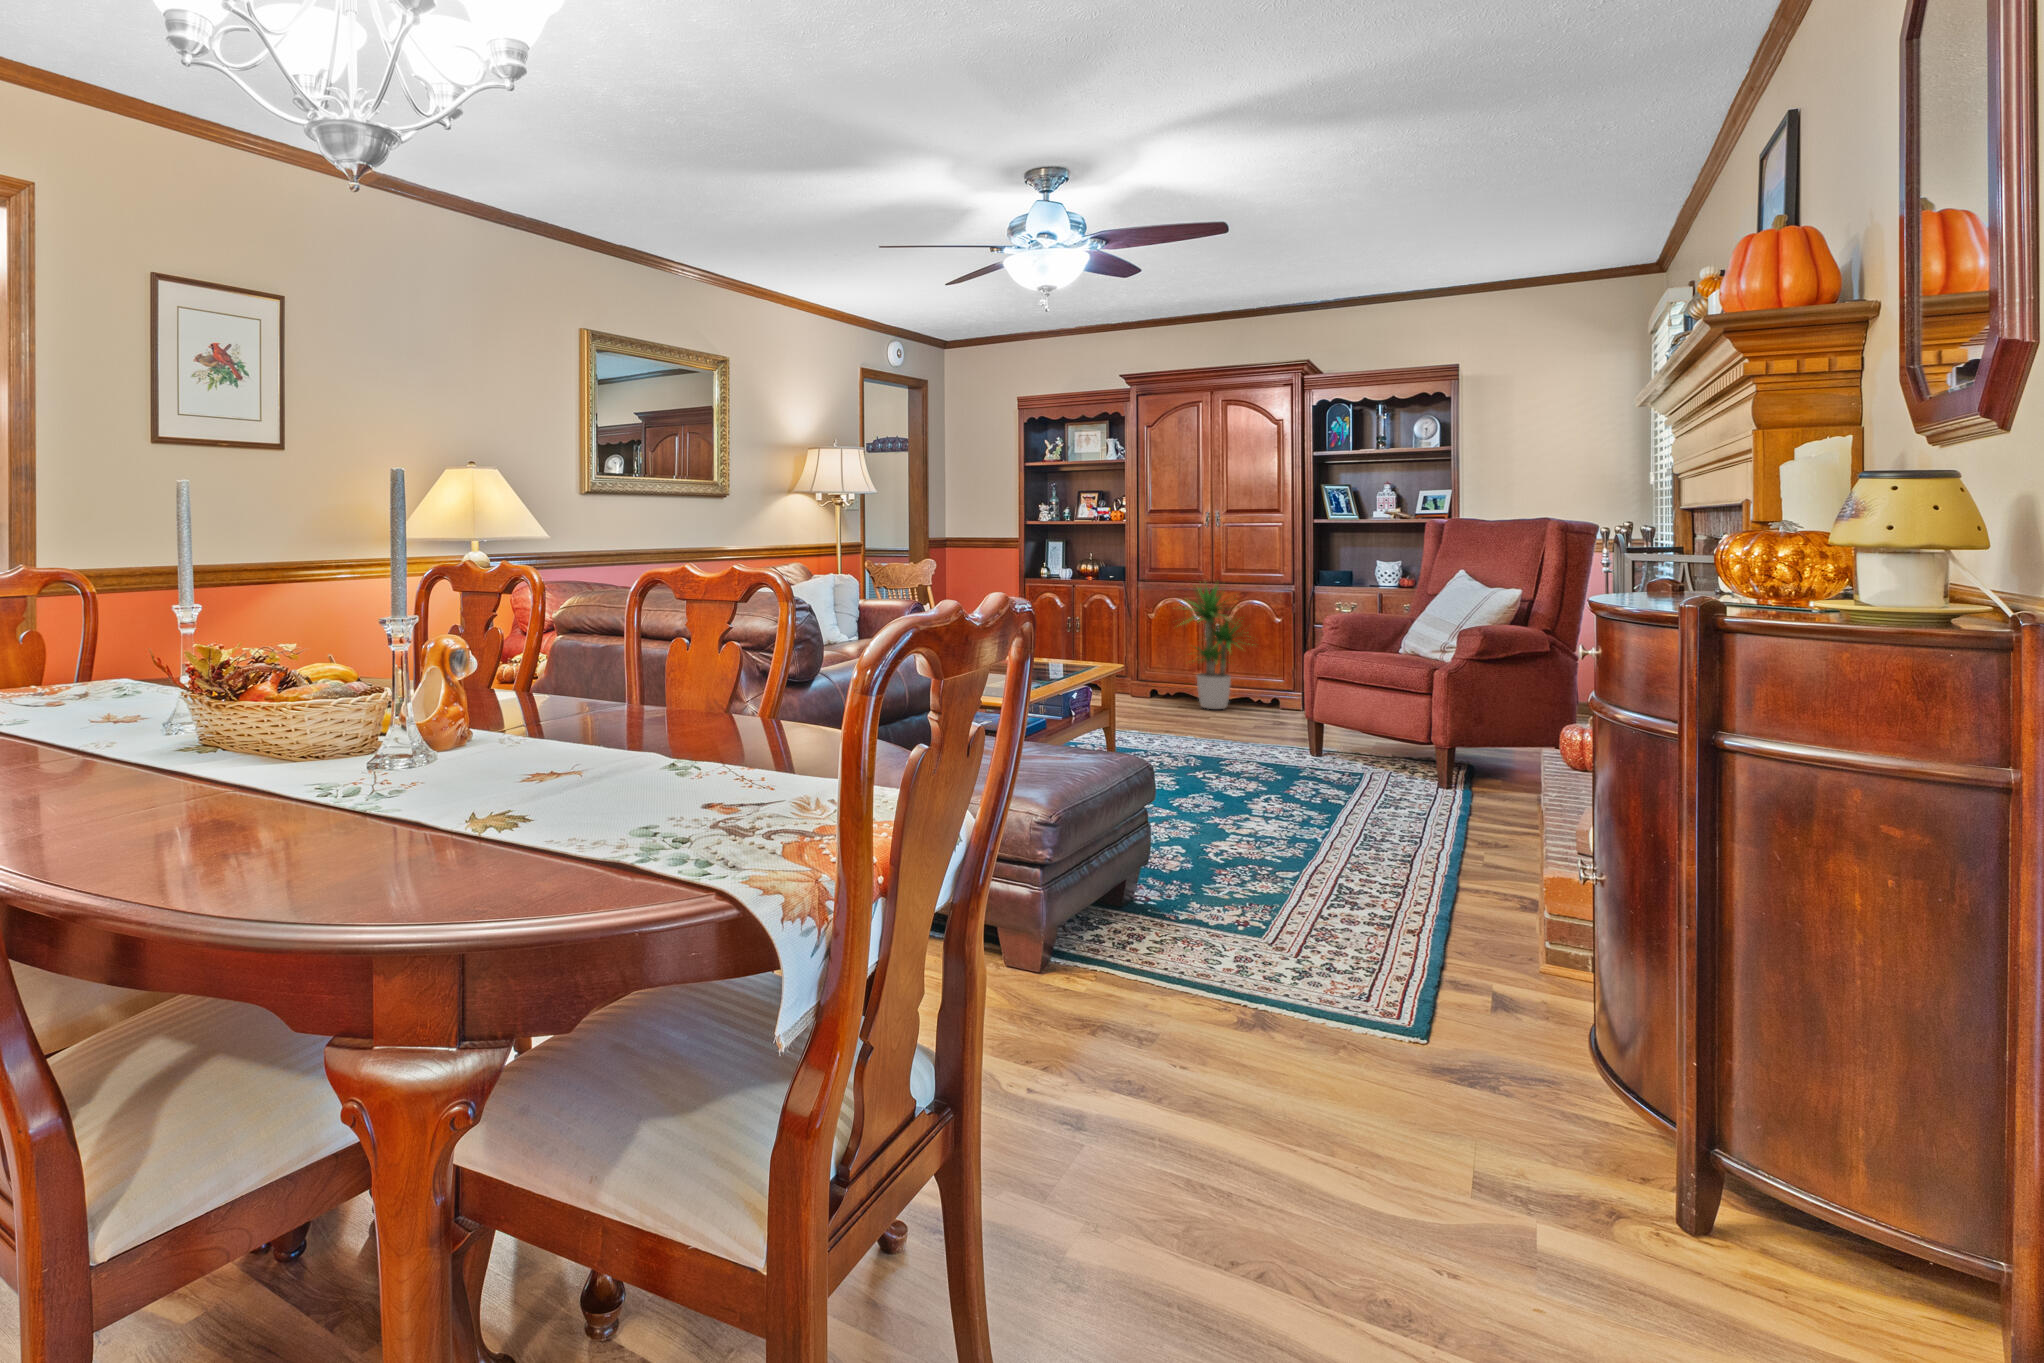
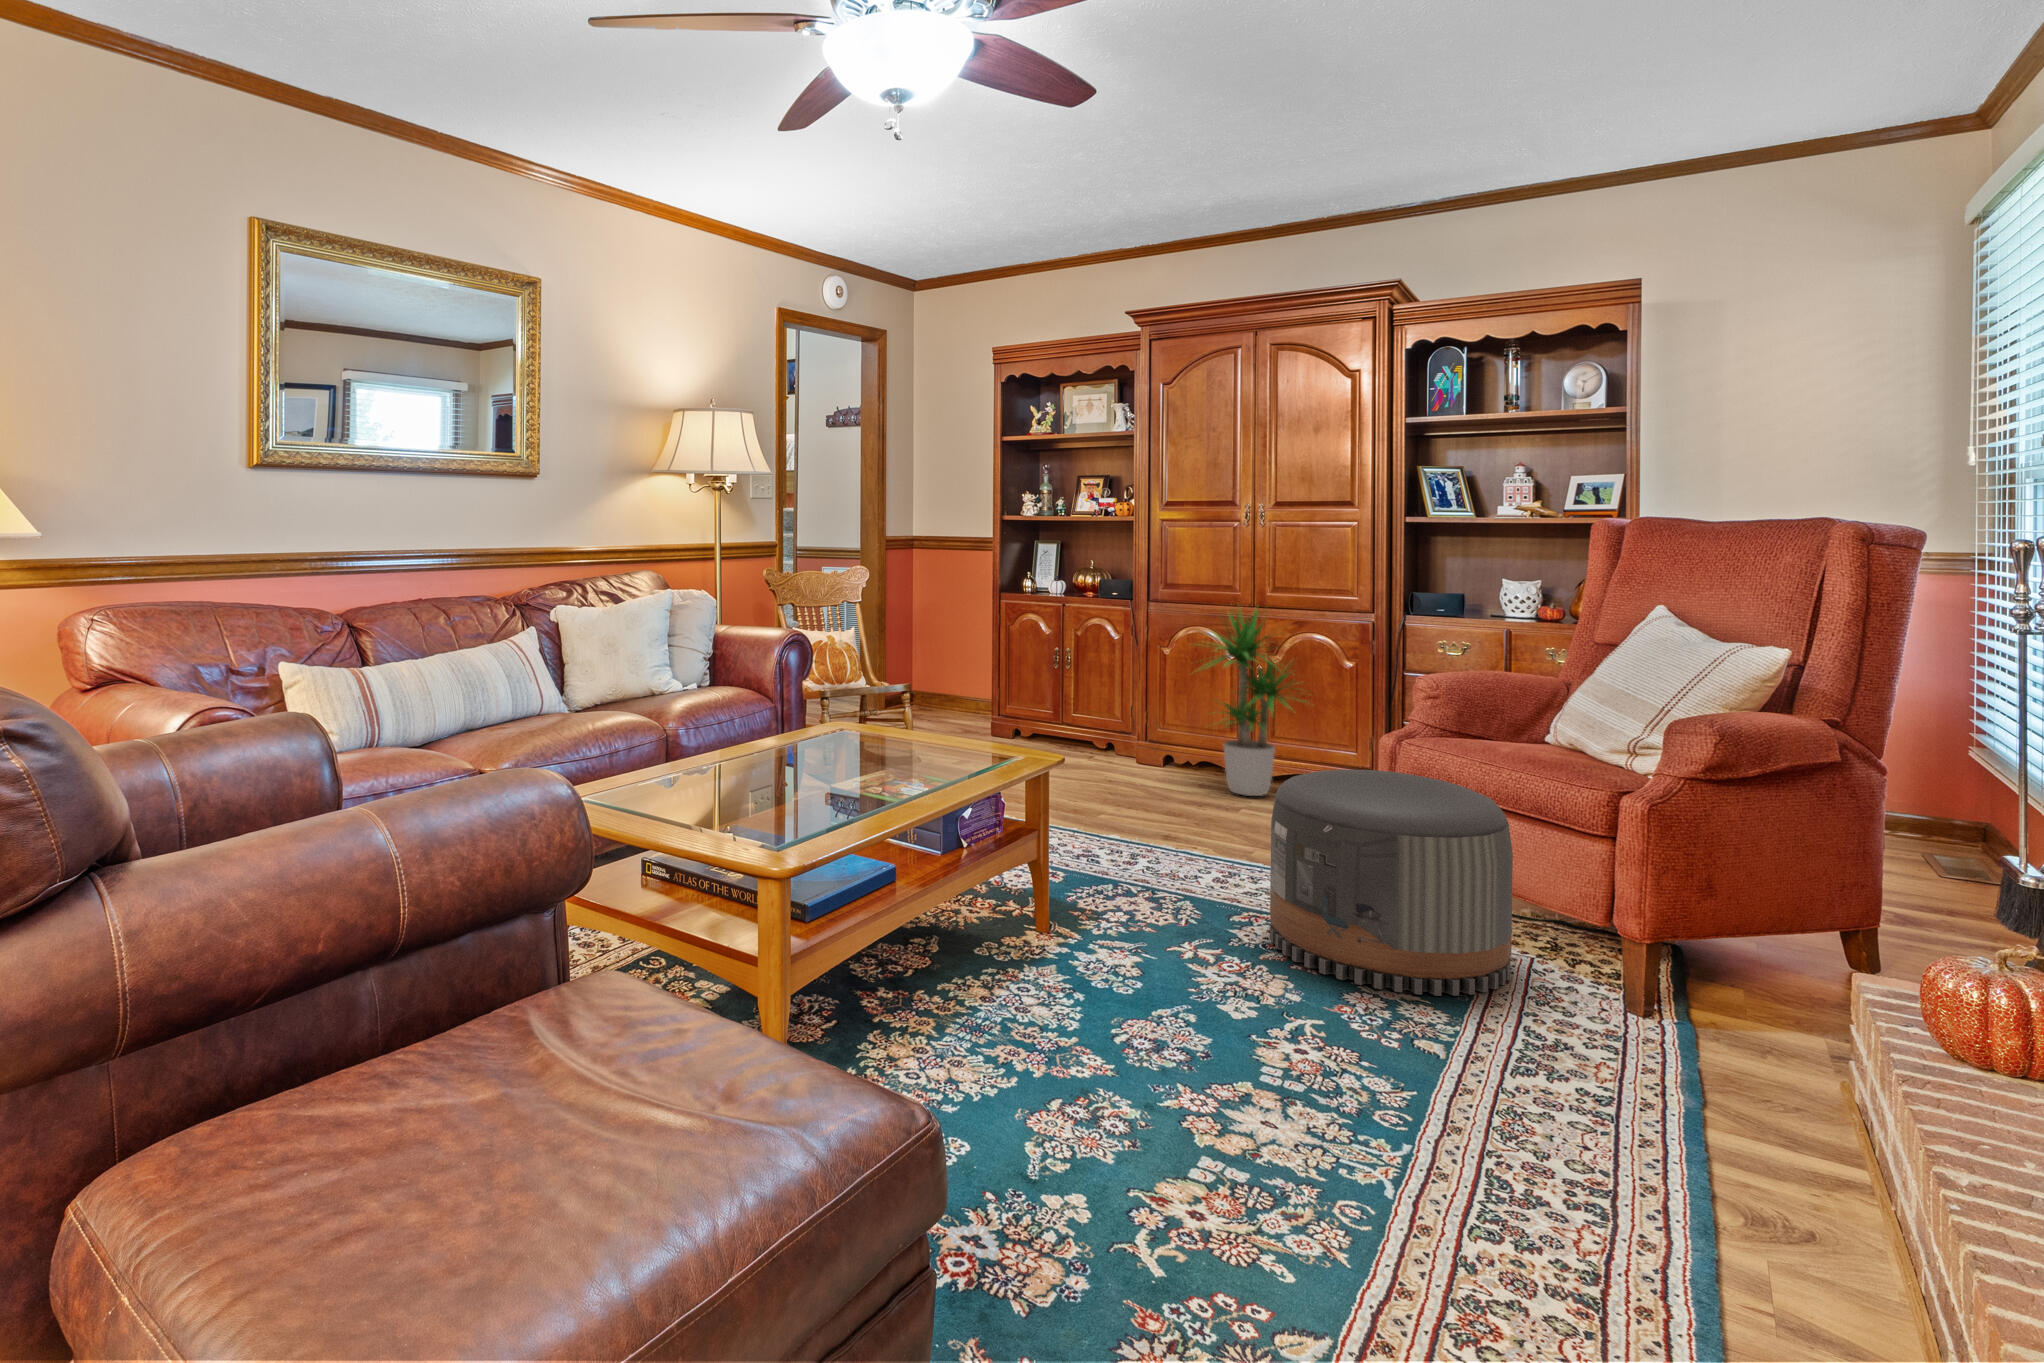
pouf: none [1244,670,1380,785] -> present [1270,770,1513,996]

